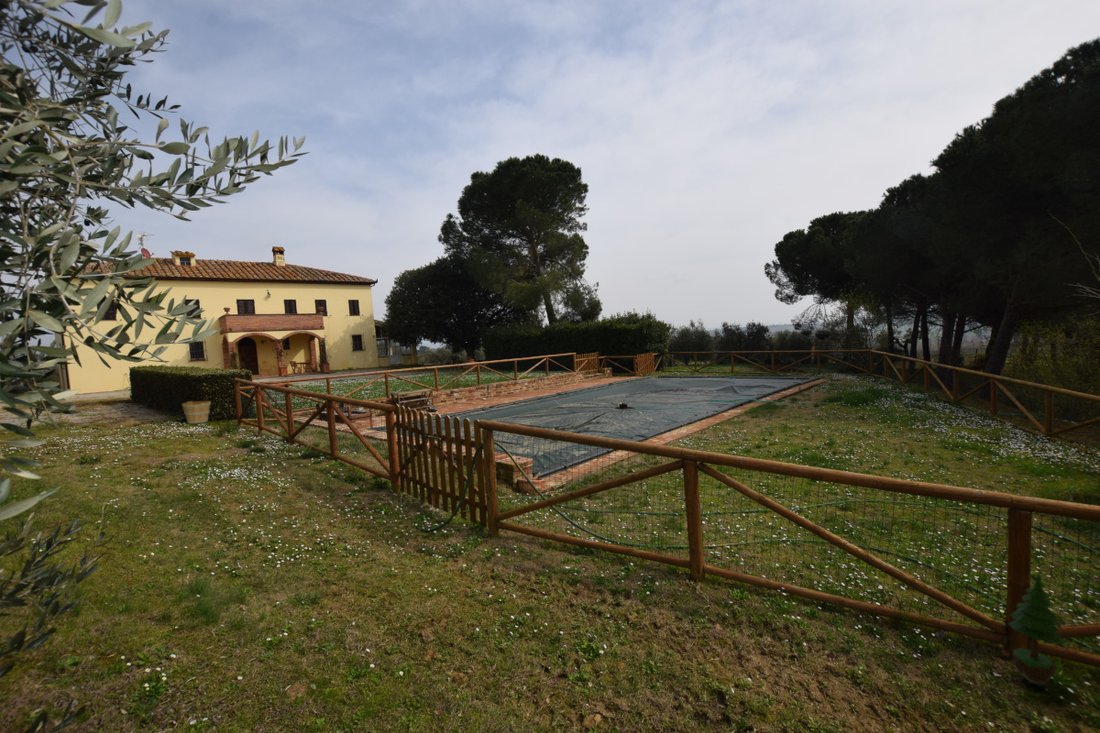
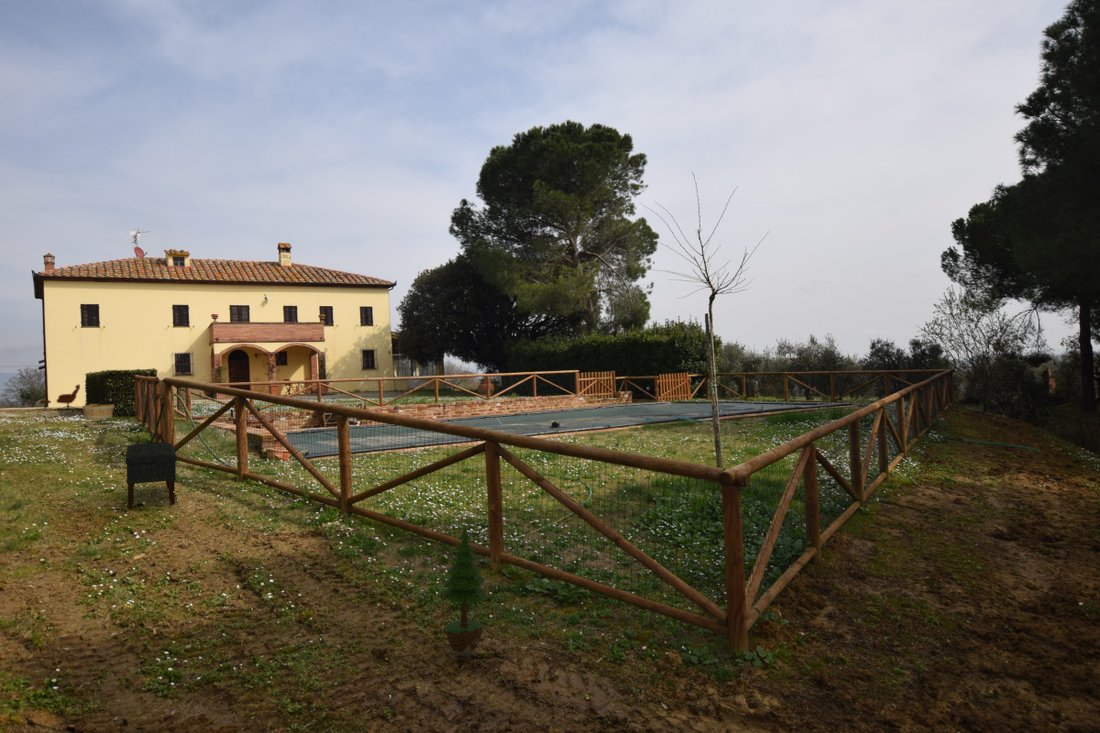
lounge chair: none [98,378,138,403] -> present [40,385,80,409]
bench: none [366,455,444,525] -> present [125,443,177,509]

